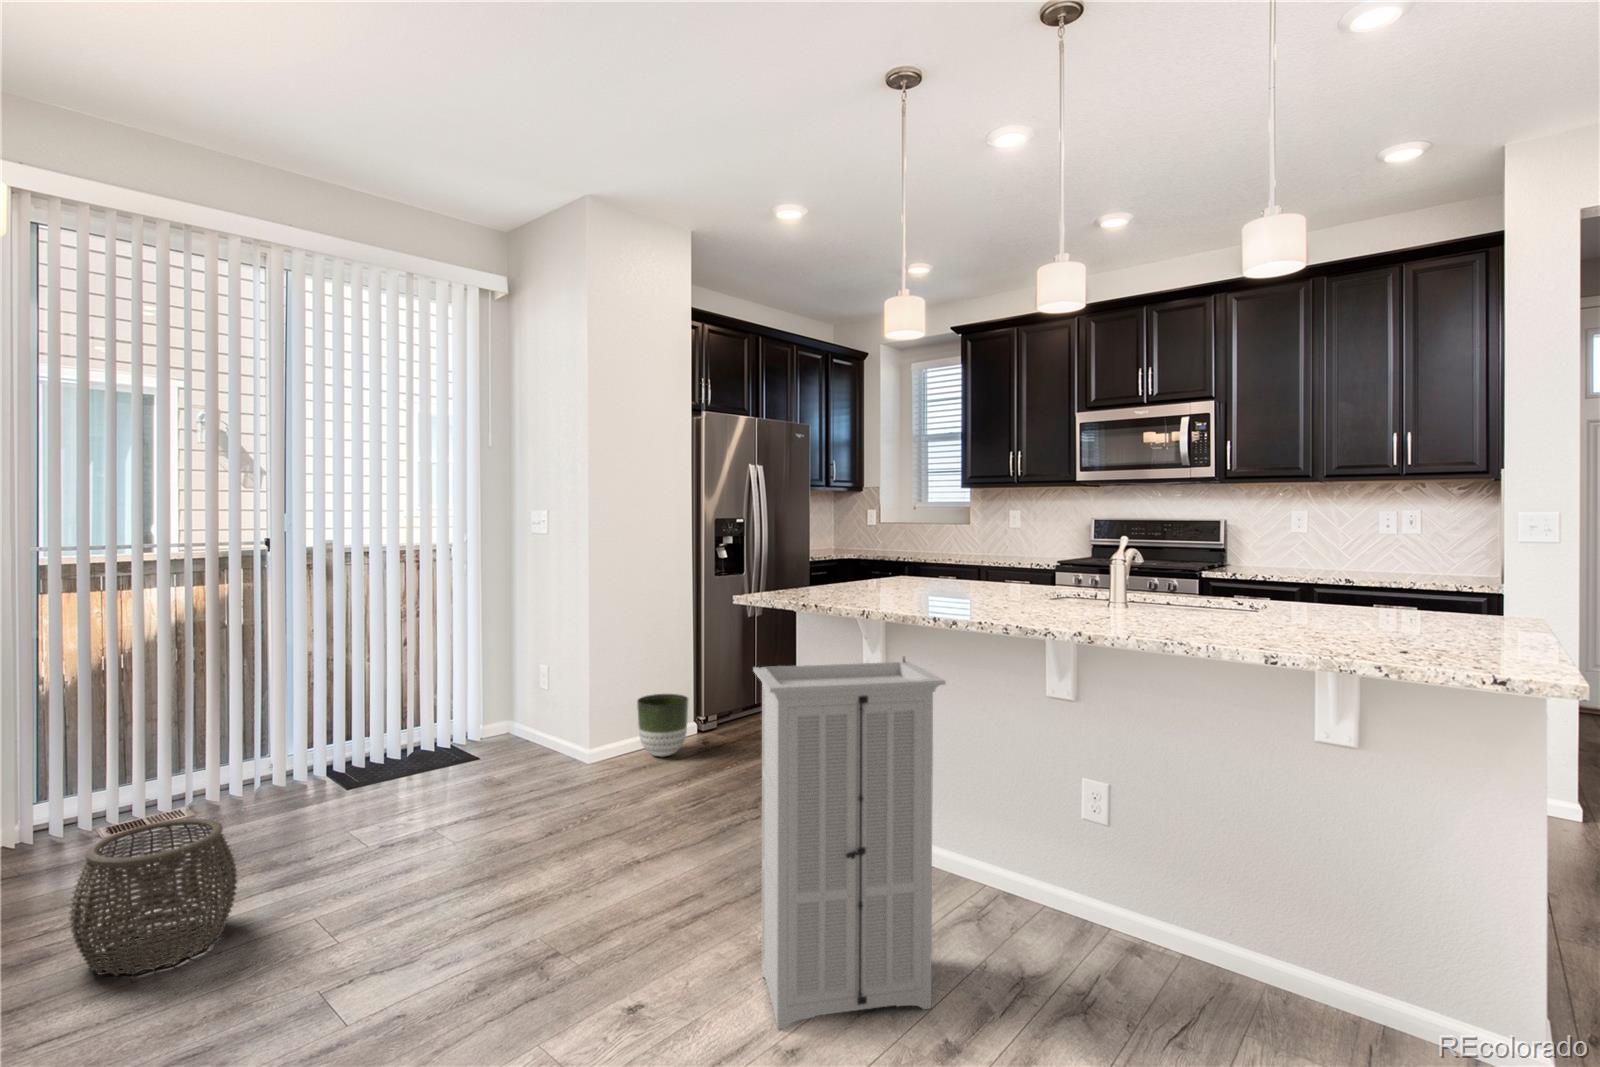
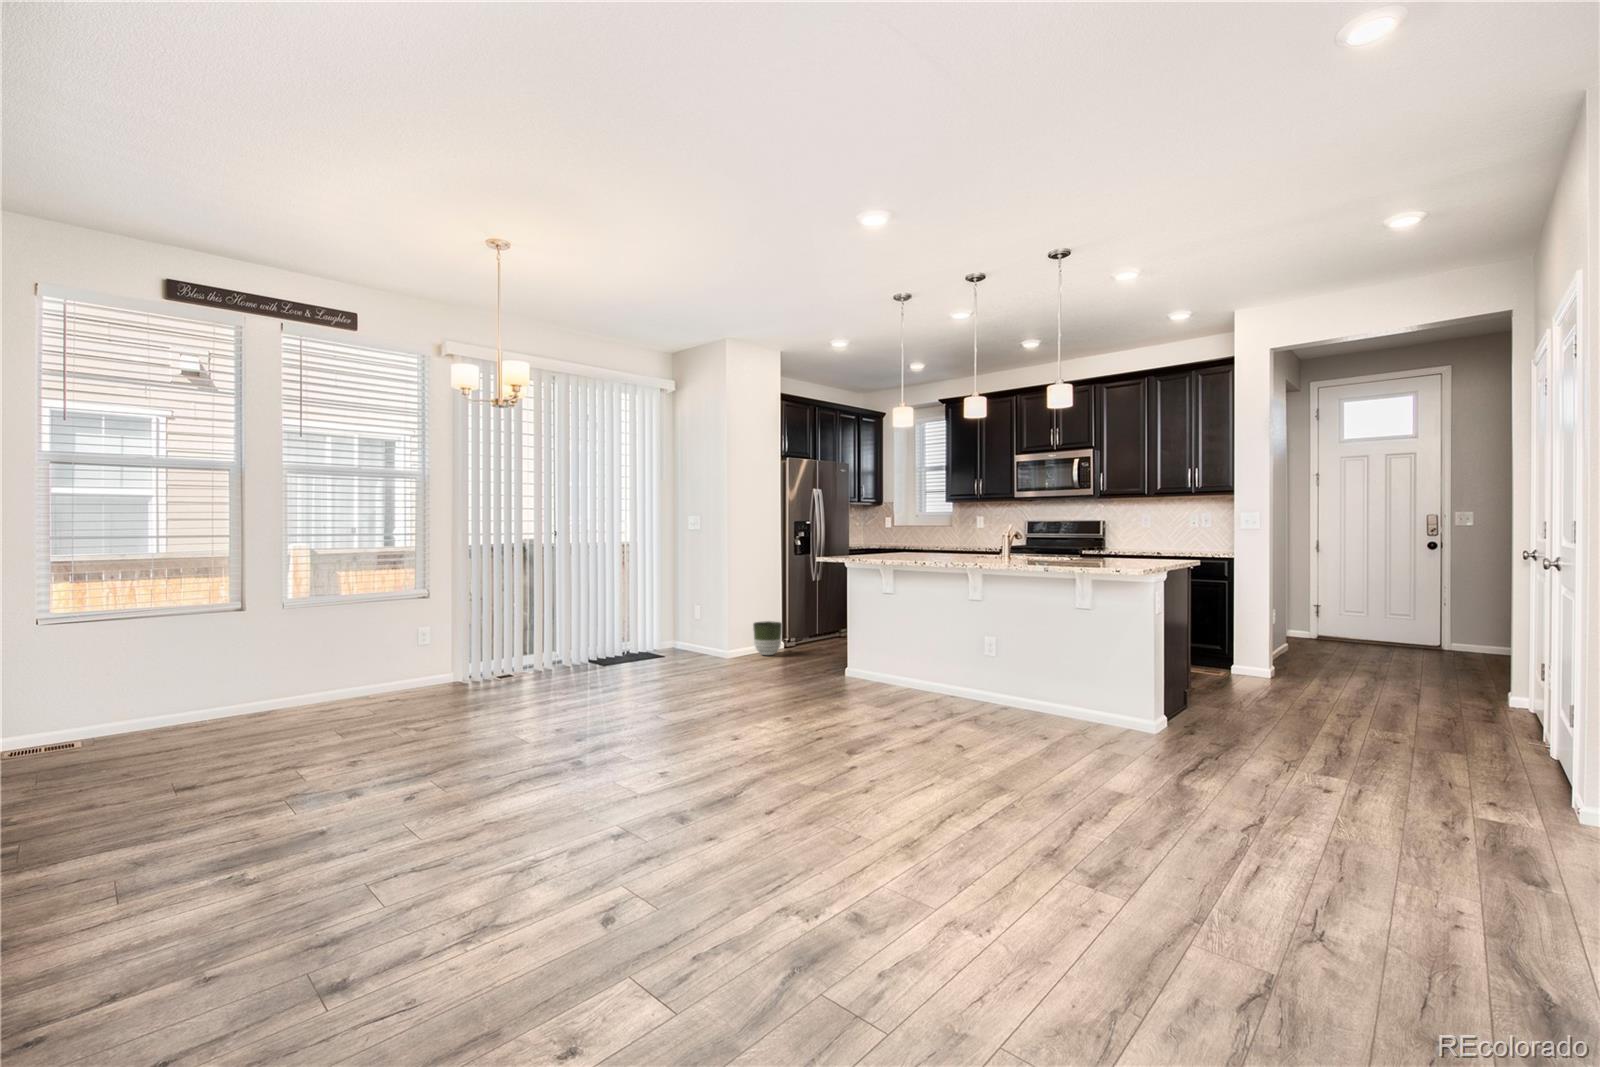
storage cabinet: present [753,658,946,1029] -> none [834,574,915,718]
woven basket: present [69,818,237,976] -> none [546,650,605,706]

